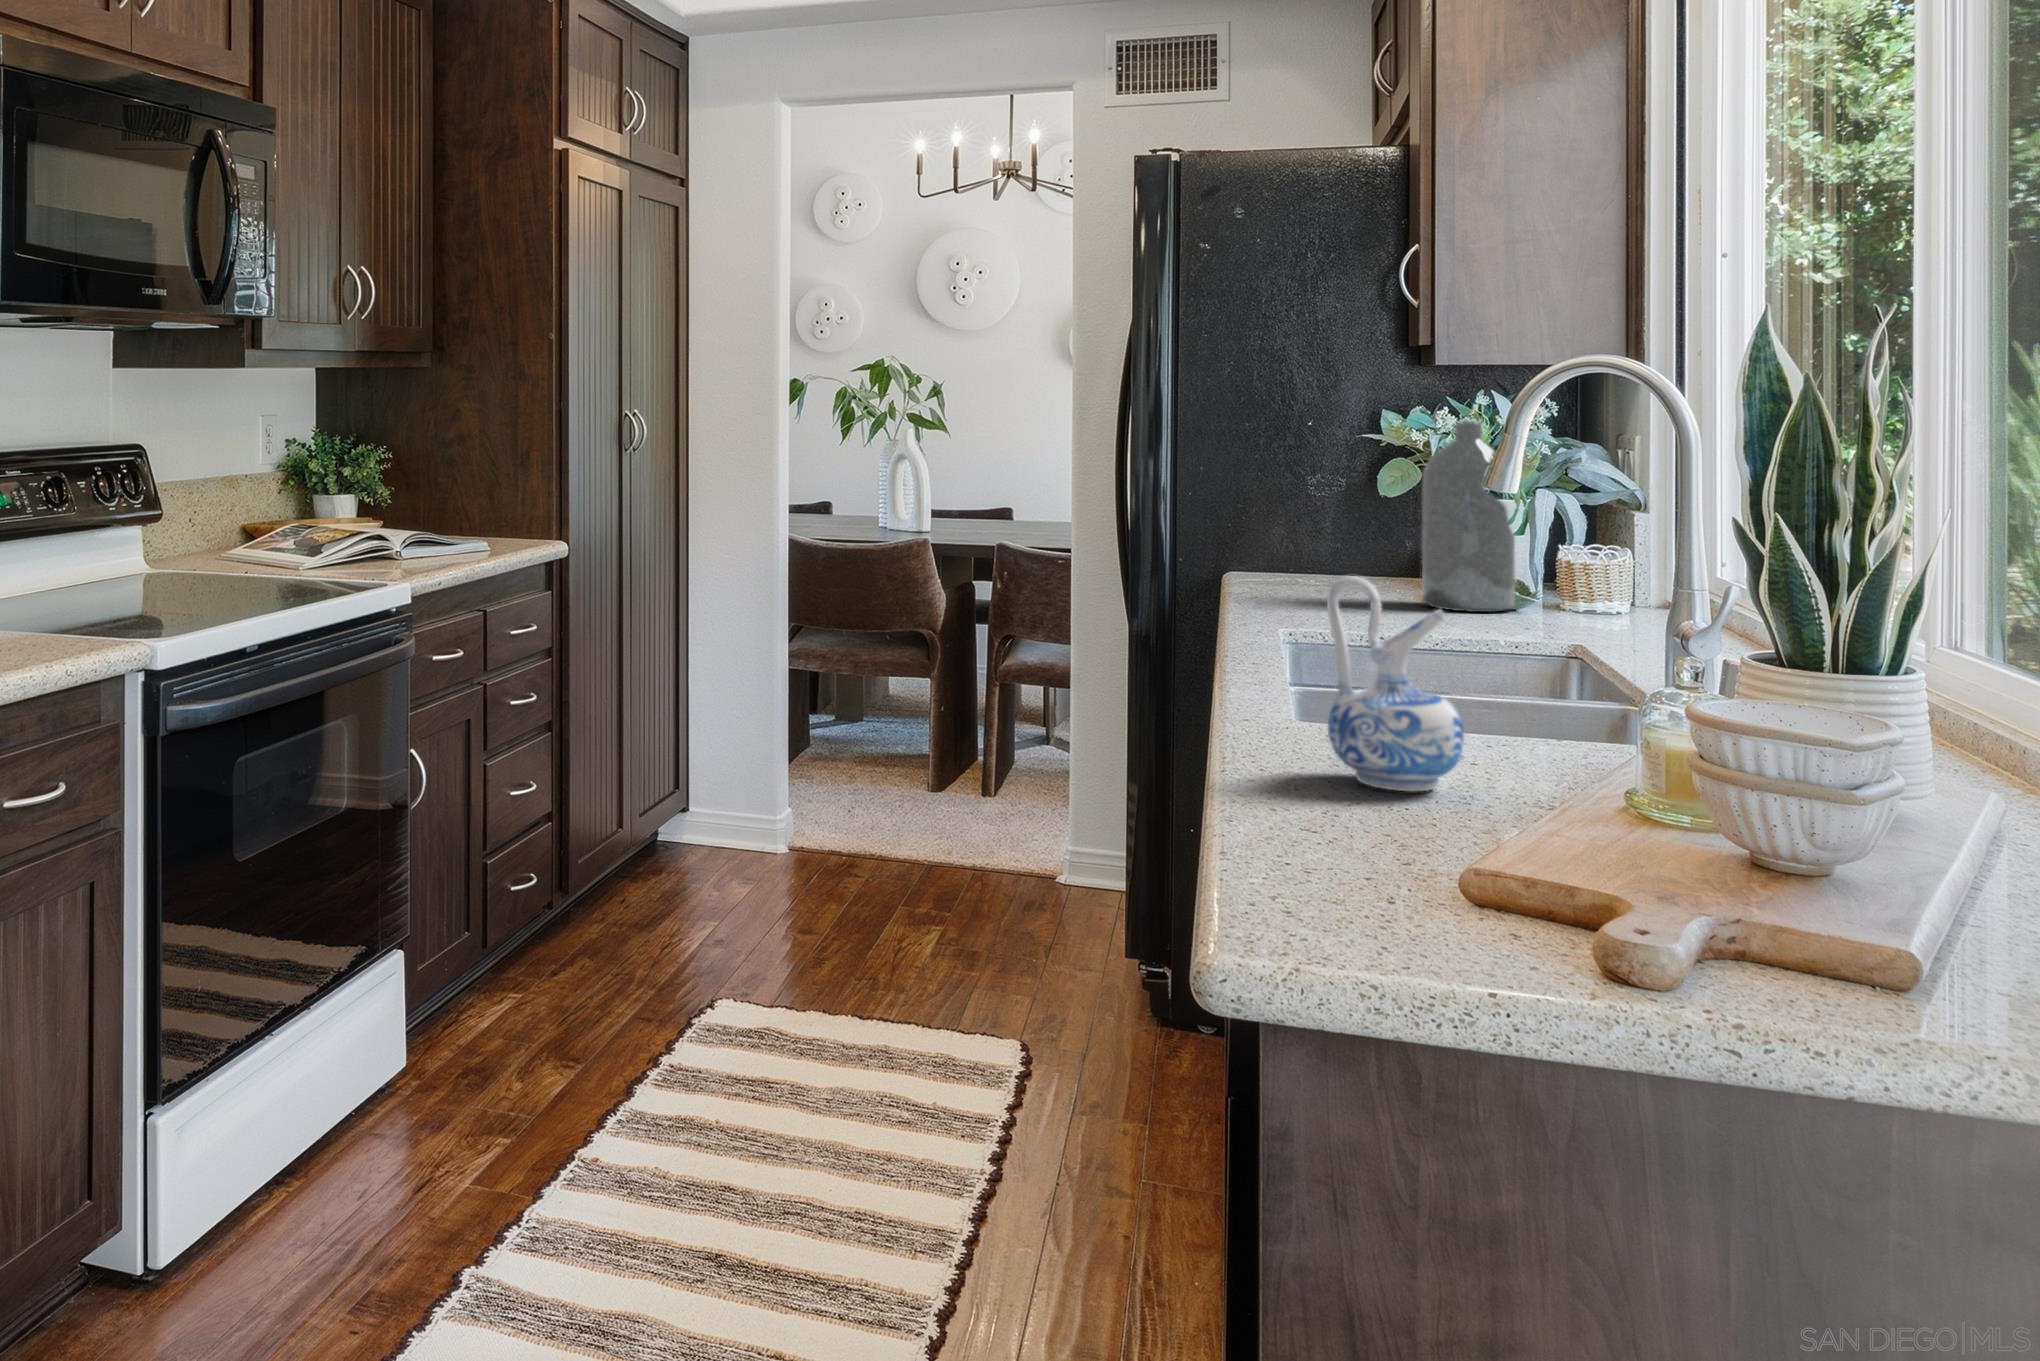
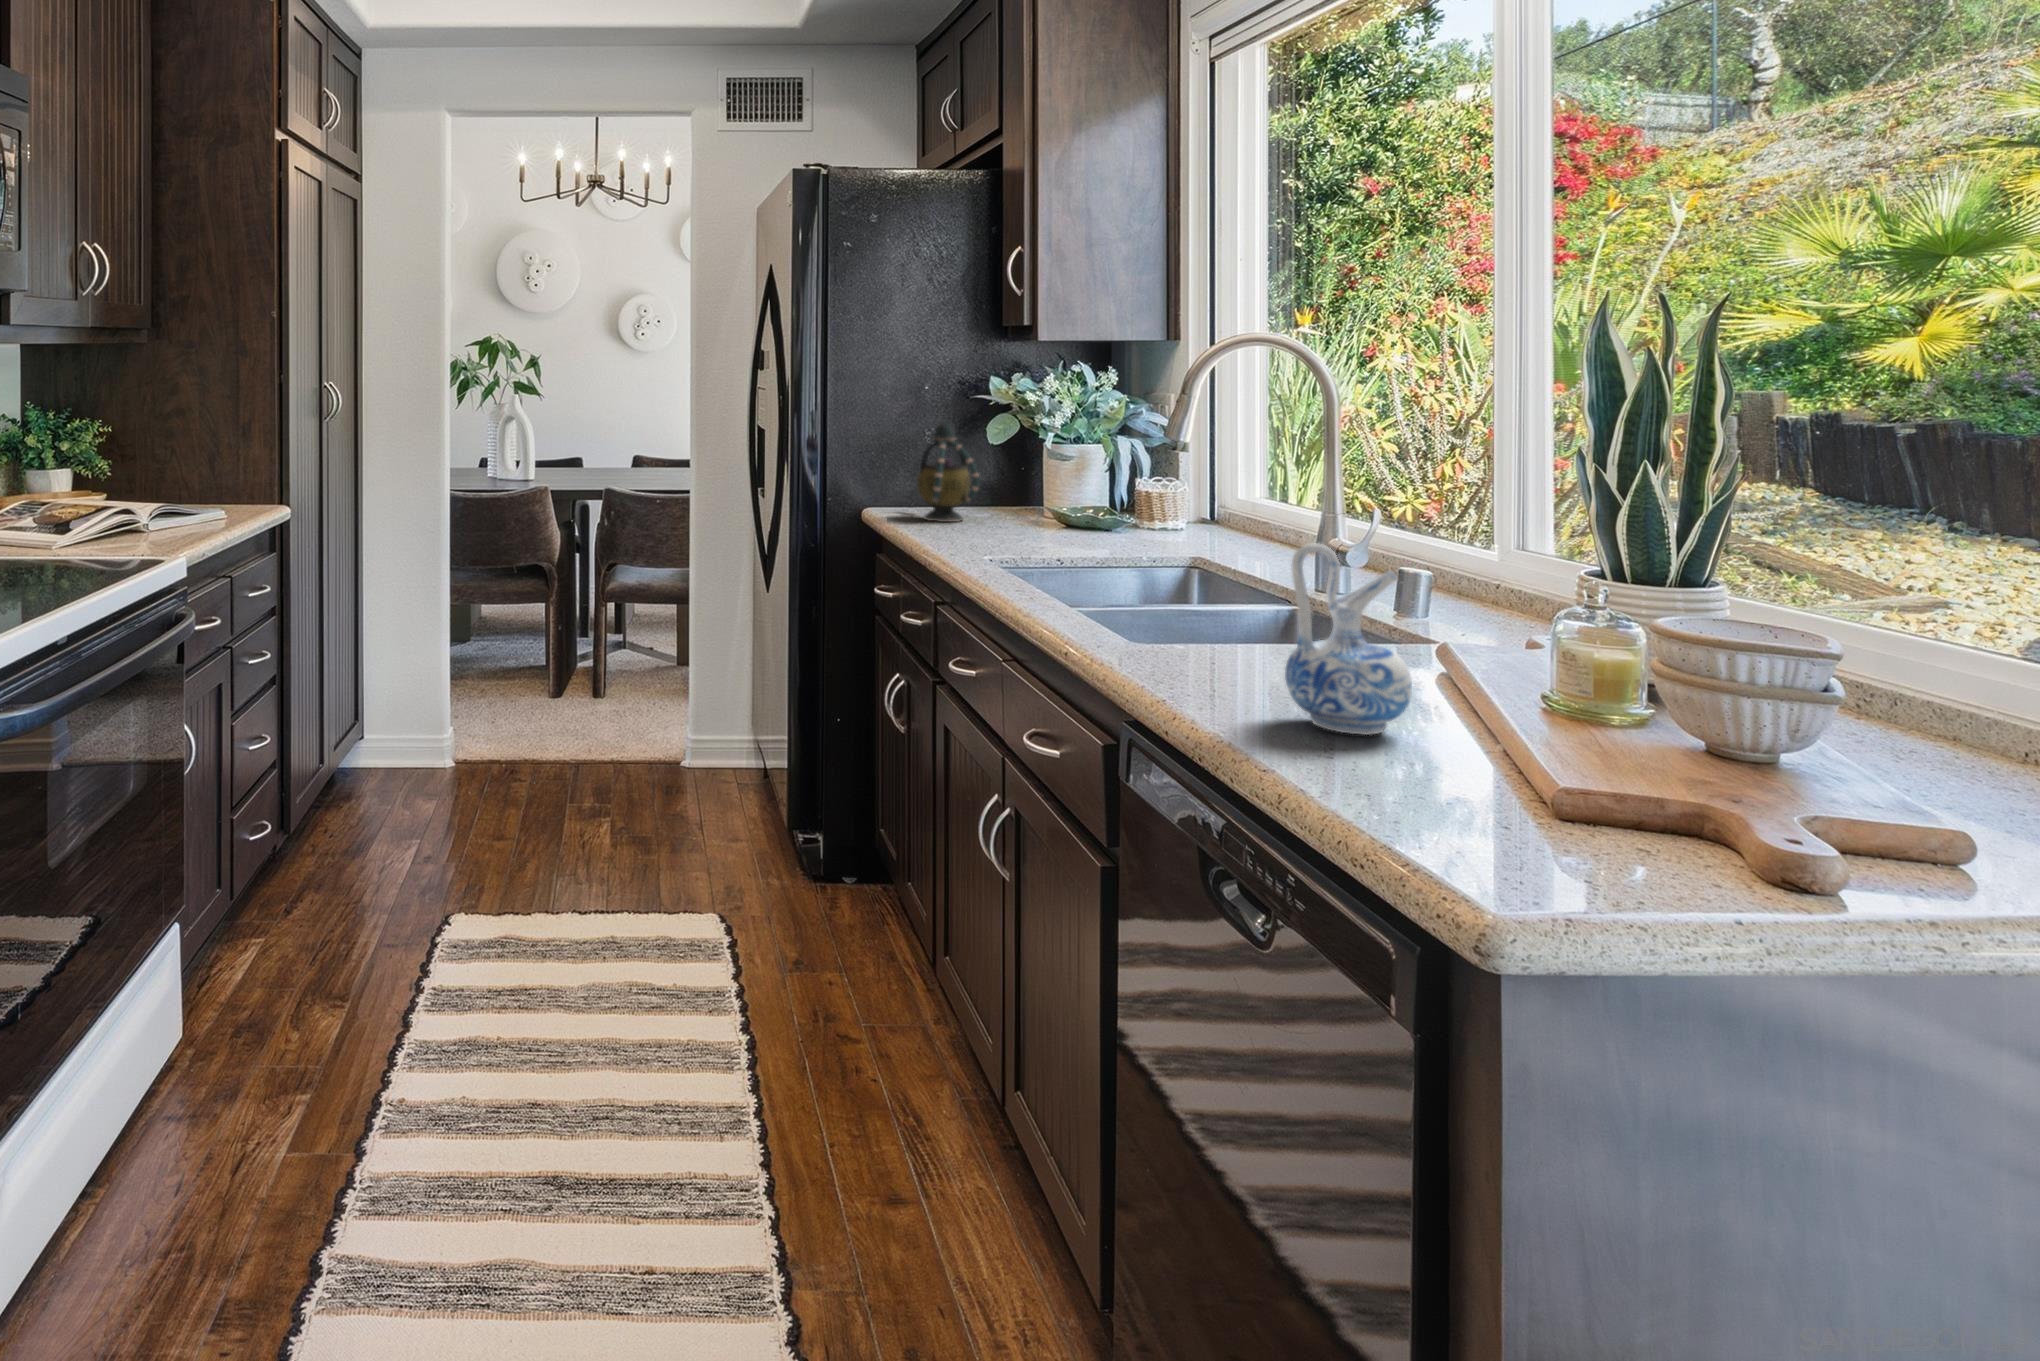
bottle: present [1422,421,1515,612] -> none [1040,394,1110,544]
teapot: none [1299,455,1374,583] -> present [917,421,979,522]

